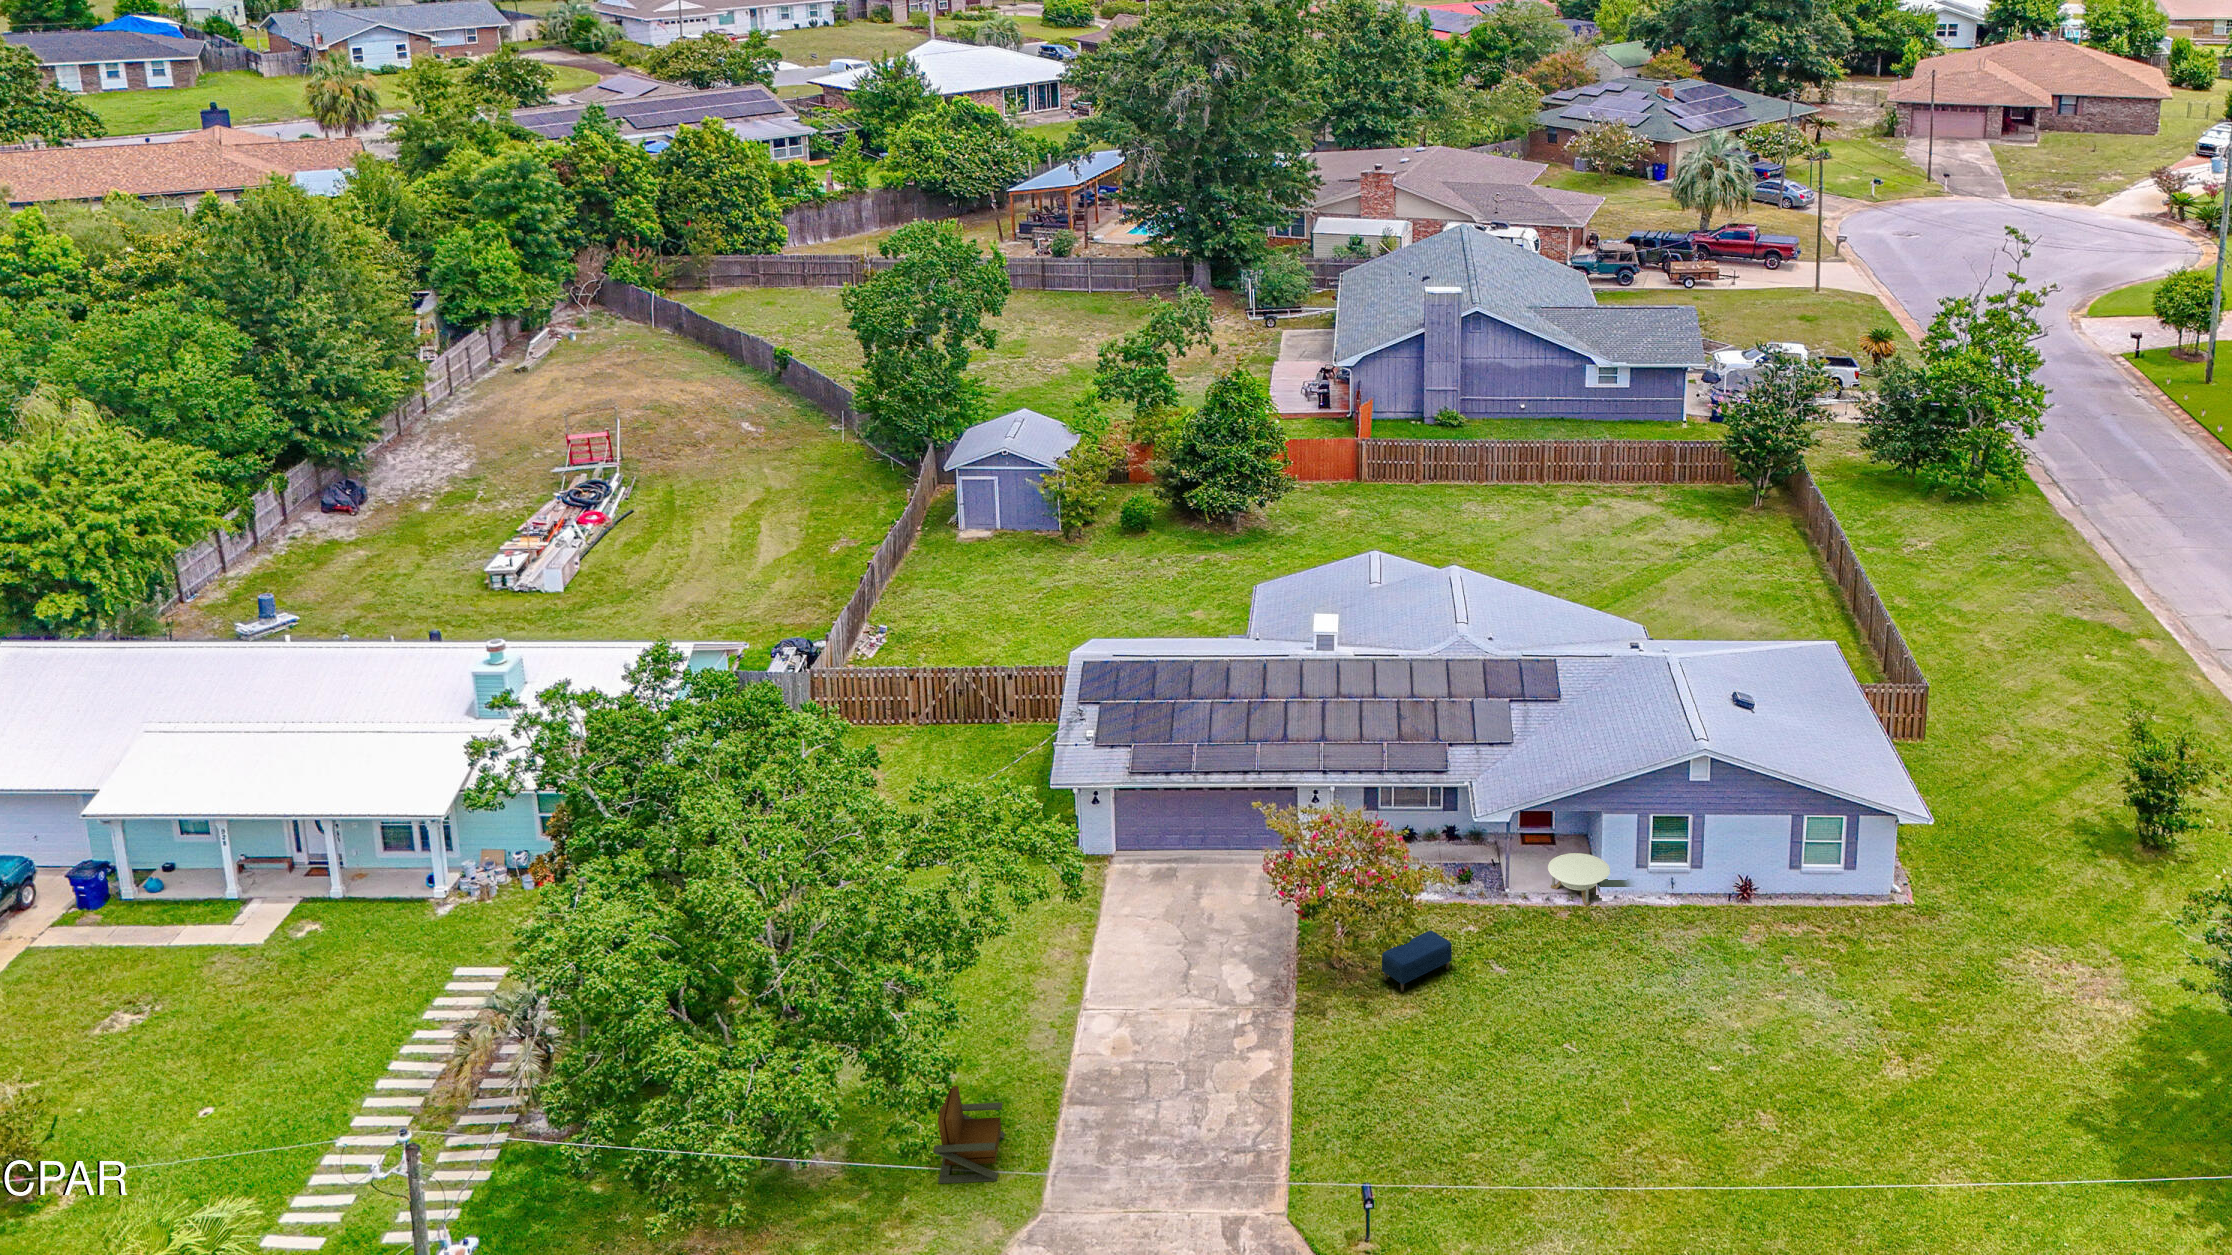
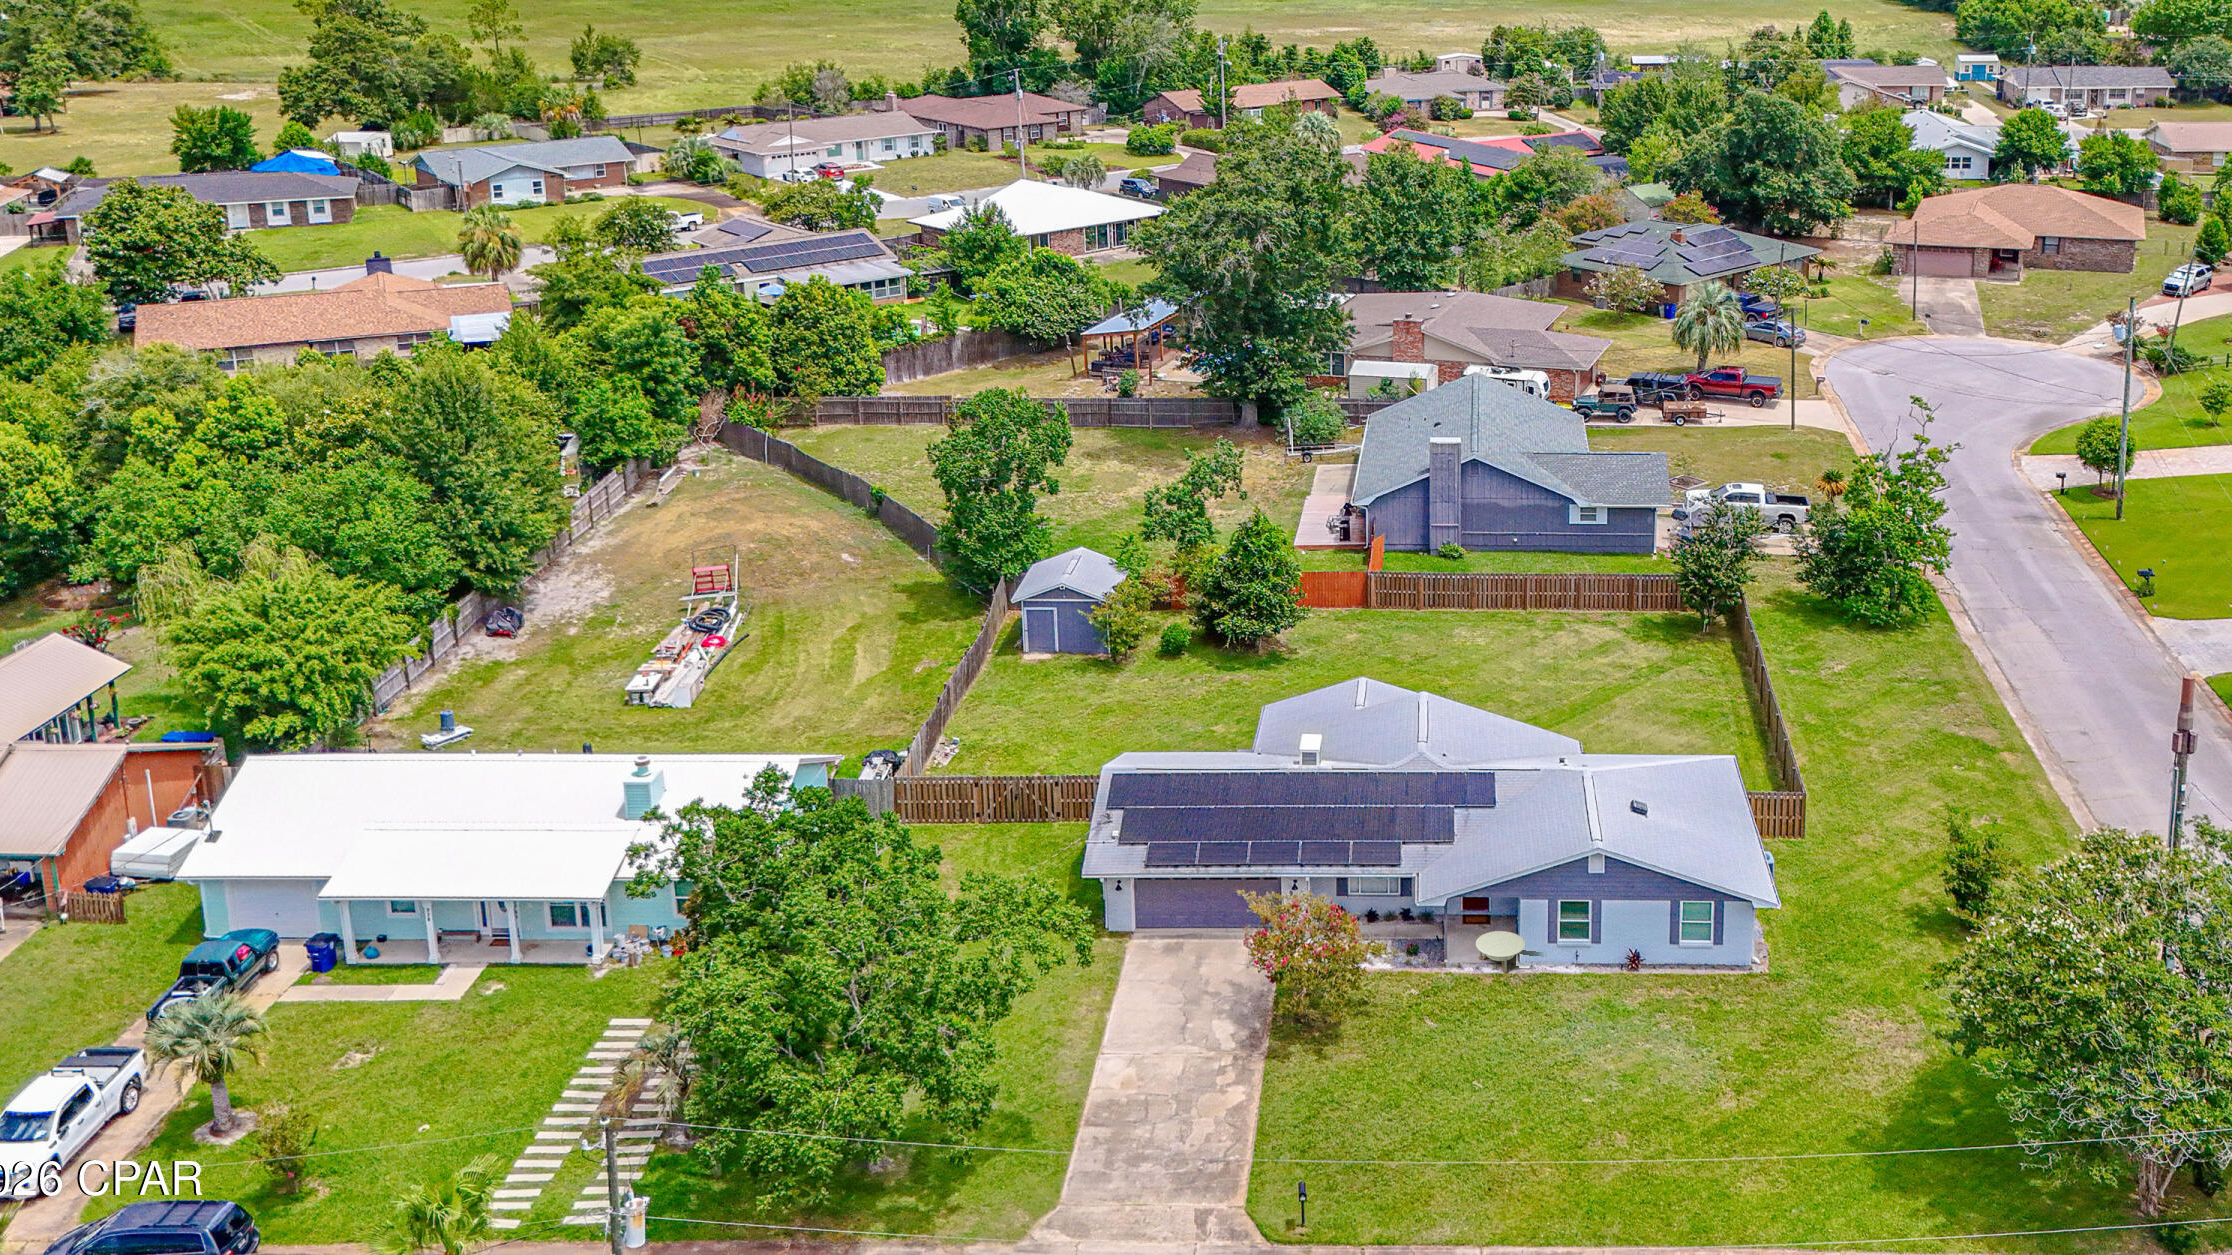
bench: present [1382,930,1452,992] -> none [1335,992,1391,1041]
lounge chair: present [933,1086,1005,1183] -> none [977,1110,1033,1184]

